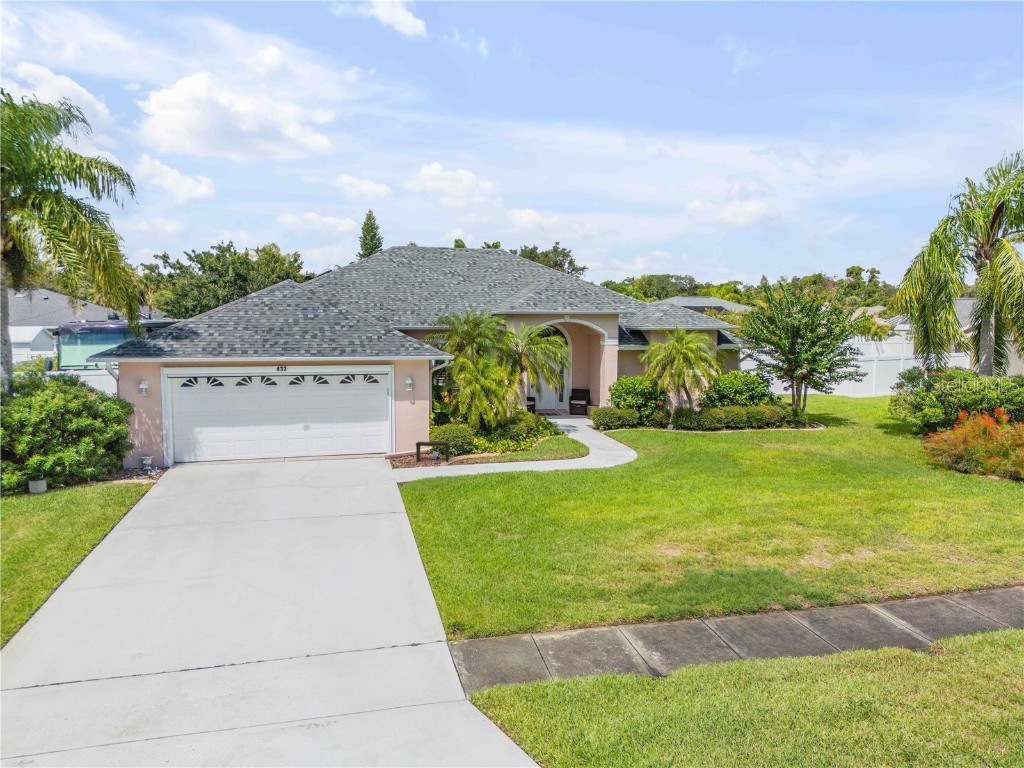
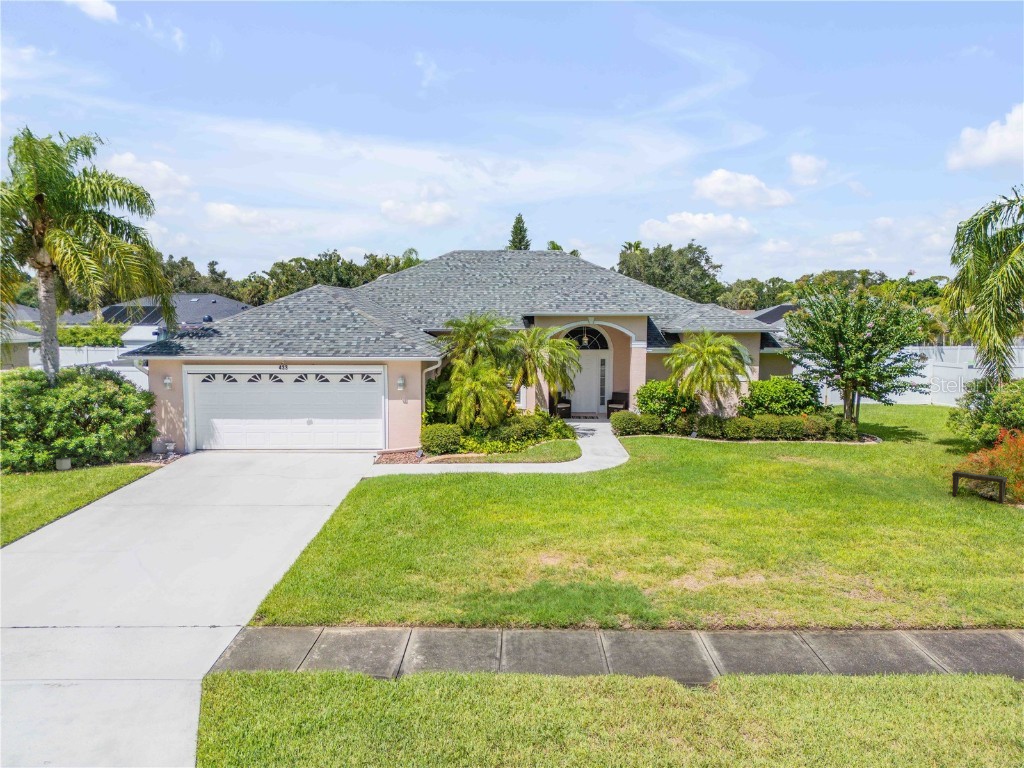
bench: present [416,441,450,462] -> present [952,471,1007,503]

